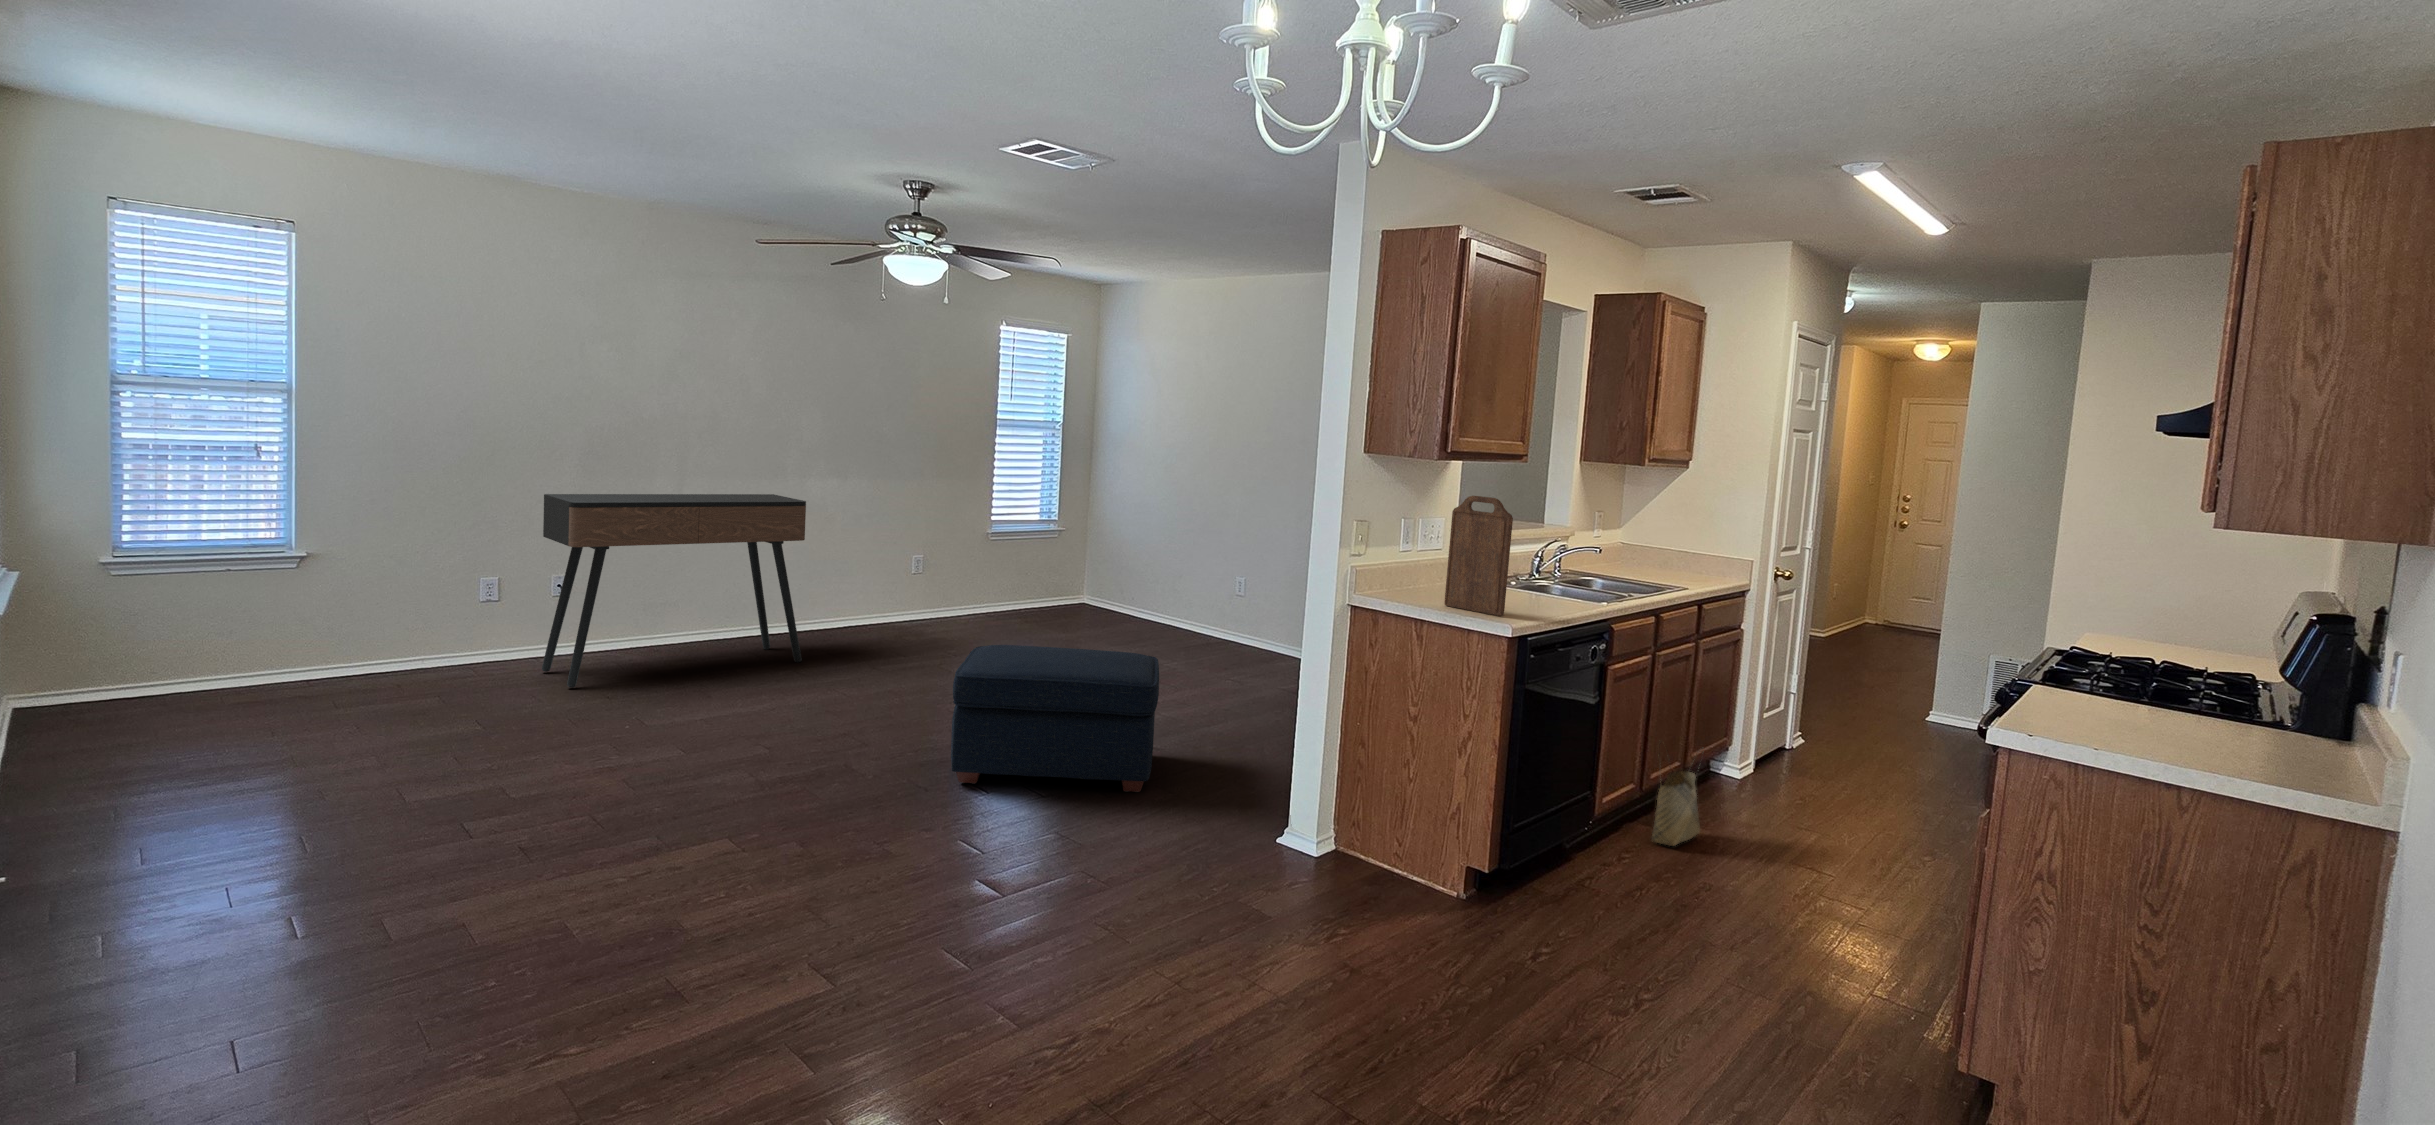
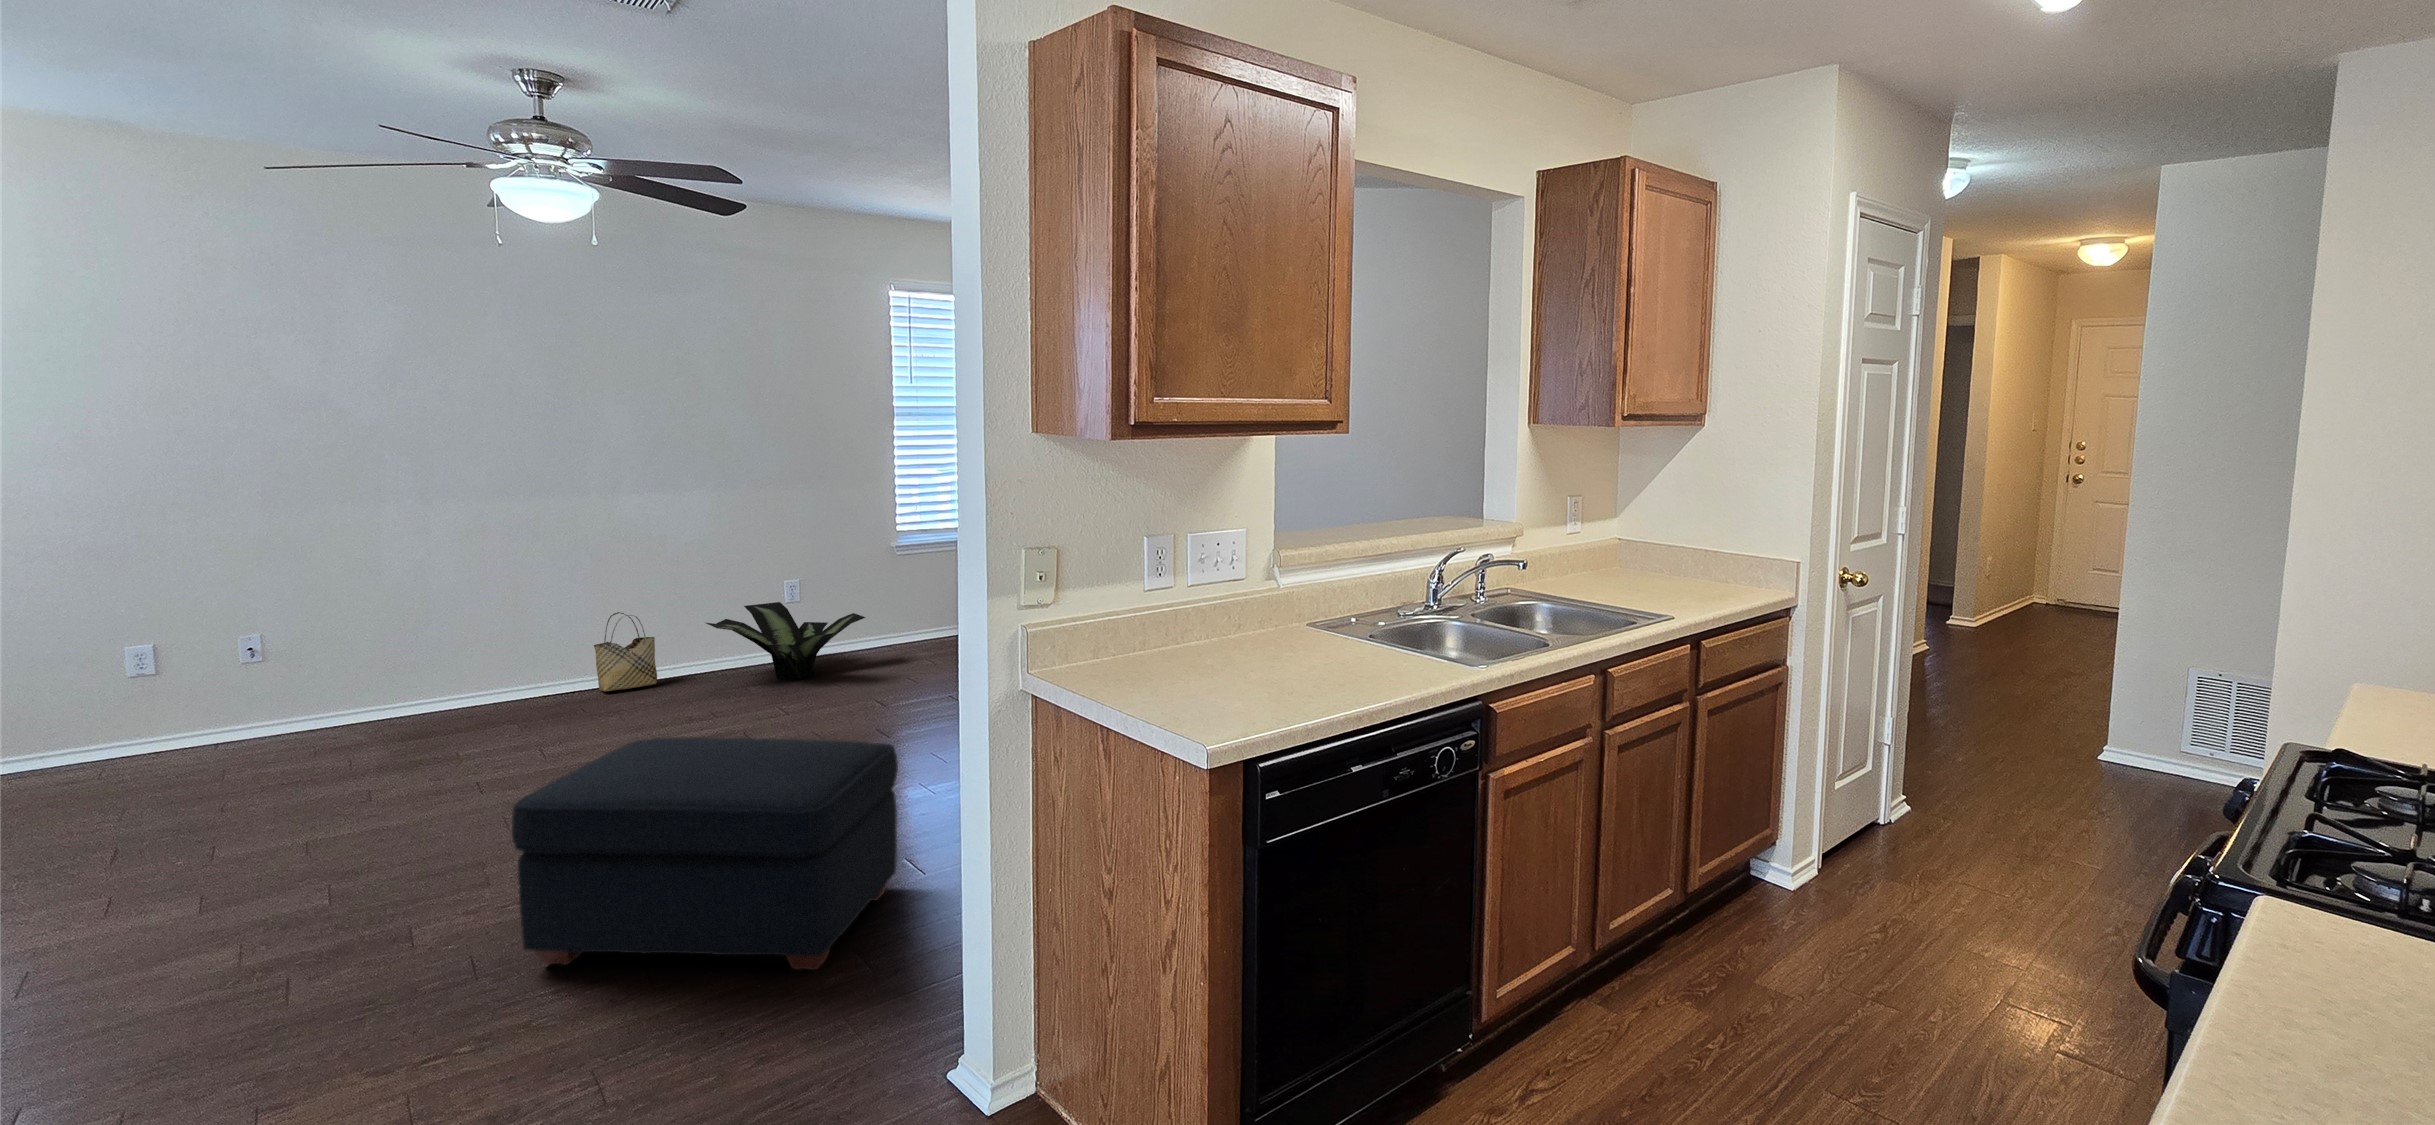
console table: present [542,494,806,688] -> none [154,519,563,800]
cutting board: present [1444,496,1513,616] -> none [1161,500,1242,718]
potted plant: none [873,571,986,632] -> present [706,602,866,680]
woven basket: present [1652,744,1700,846] -> present [594,612,657,691]

